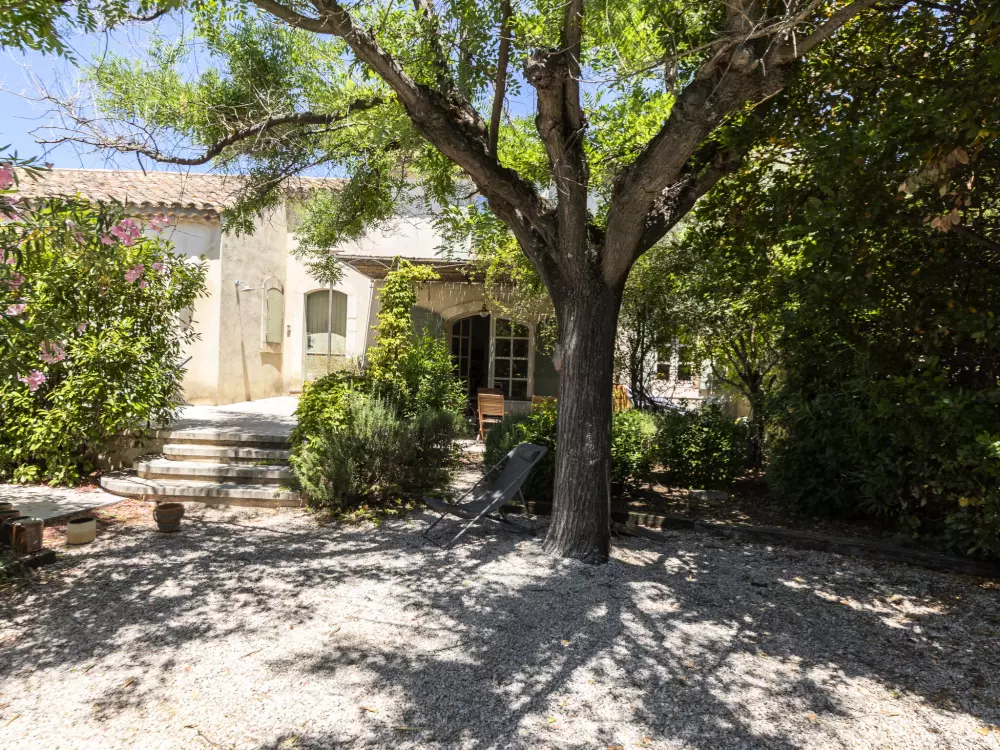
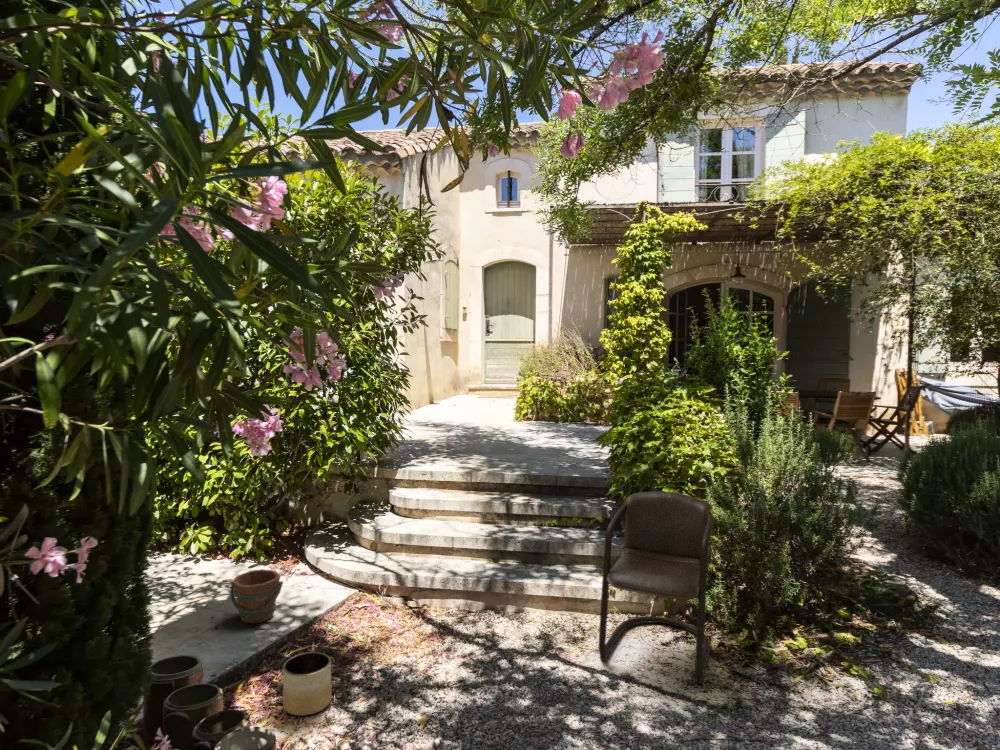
chair: none [251,442,320,529] -> present [598,491,714,683]
bucket: present [153,502,186,532] -> present [230,569,283,624]

